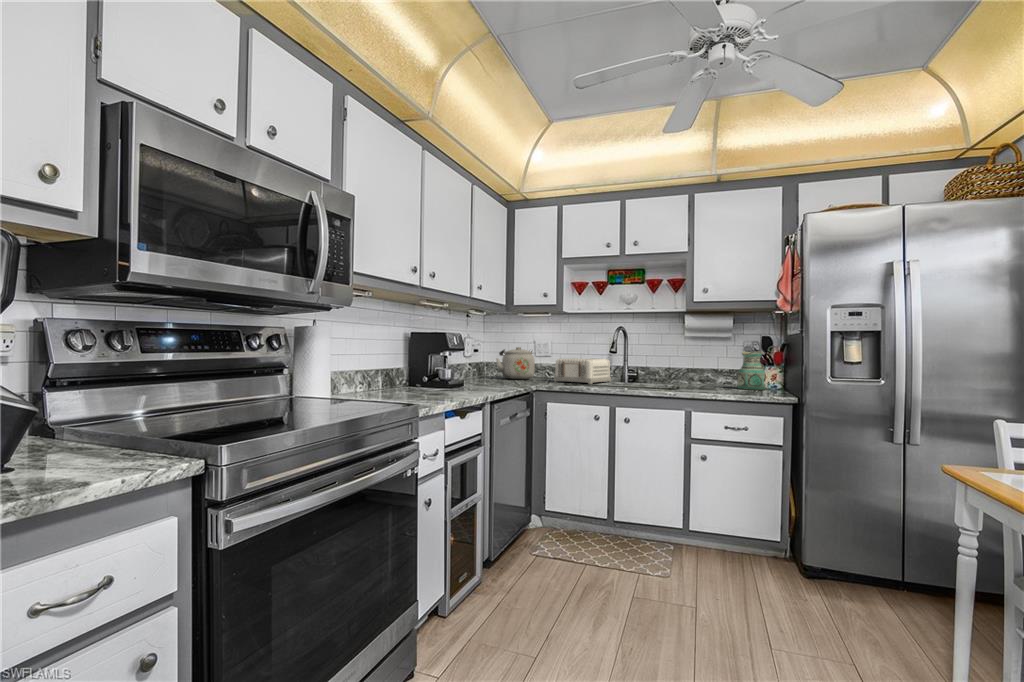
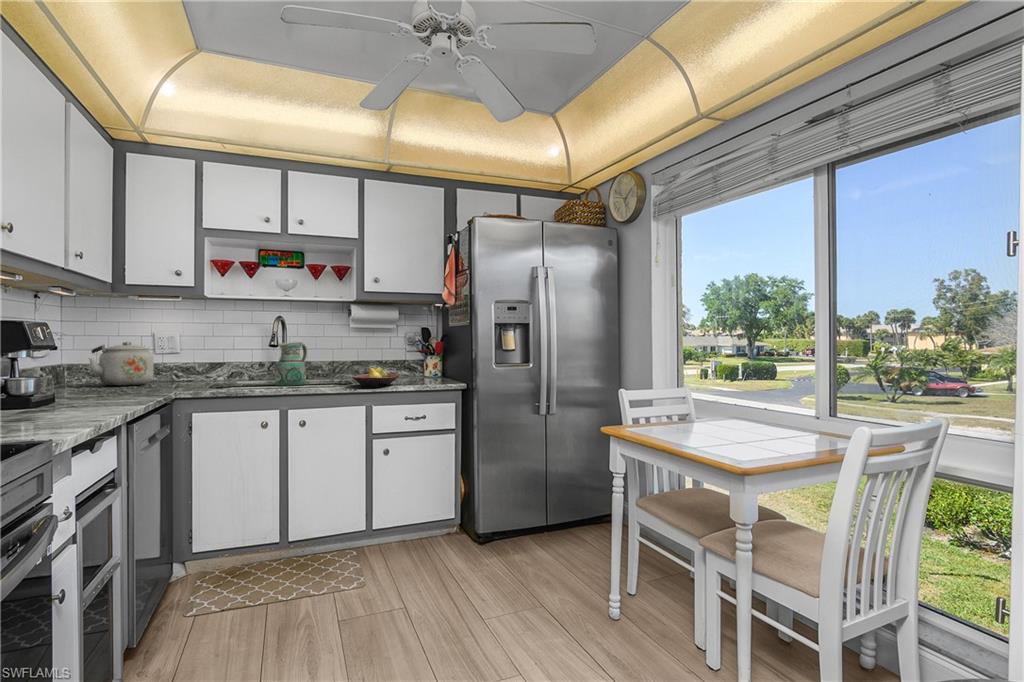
ceramic pitcher: present [737,351,766,390] -> present [274,342,307,386]
toaster: present [554,358,611,384] -> none [189,354,264,385]
fruit bowl: none [669,375,720,395] -> present [352,367,399,388]

